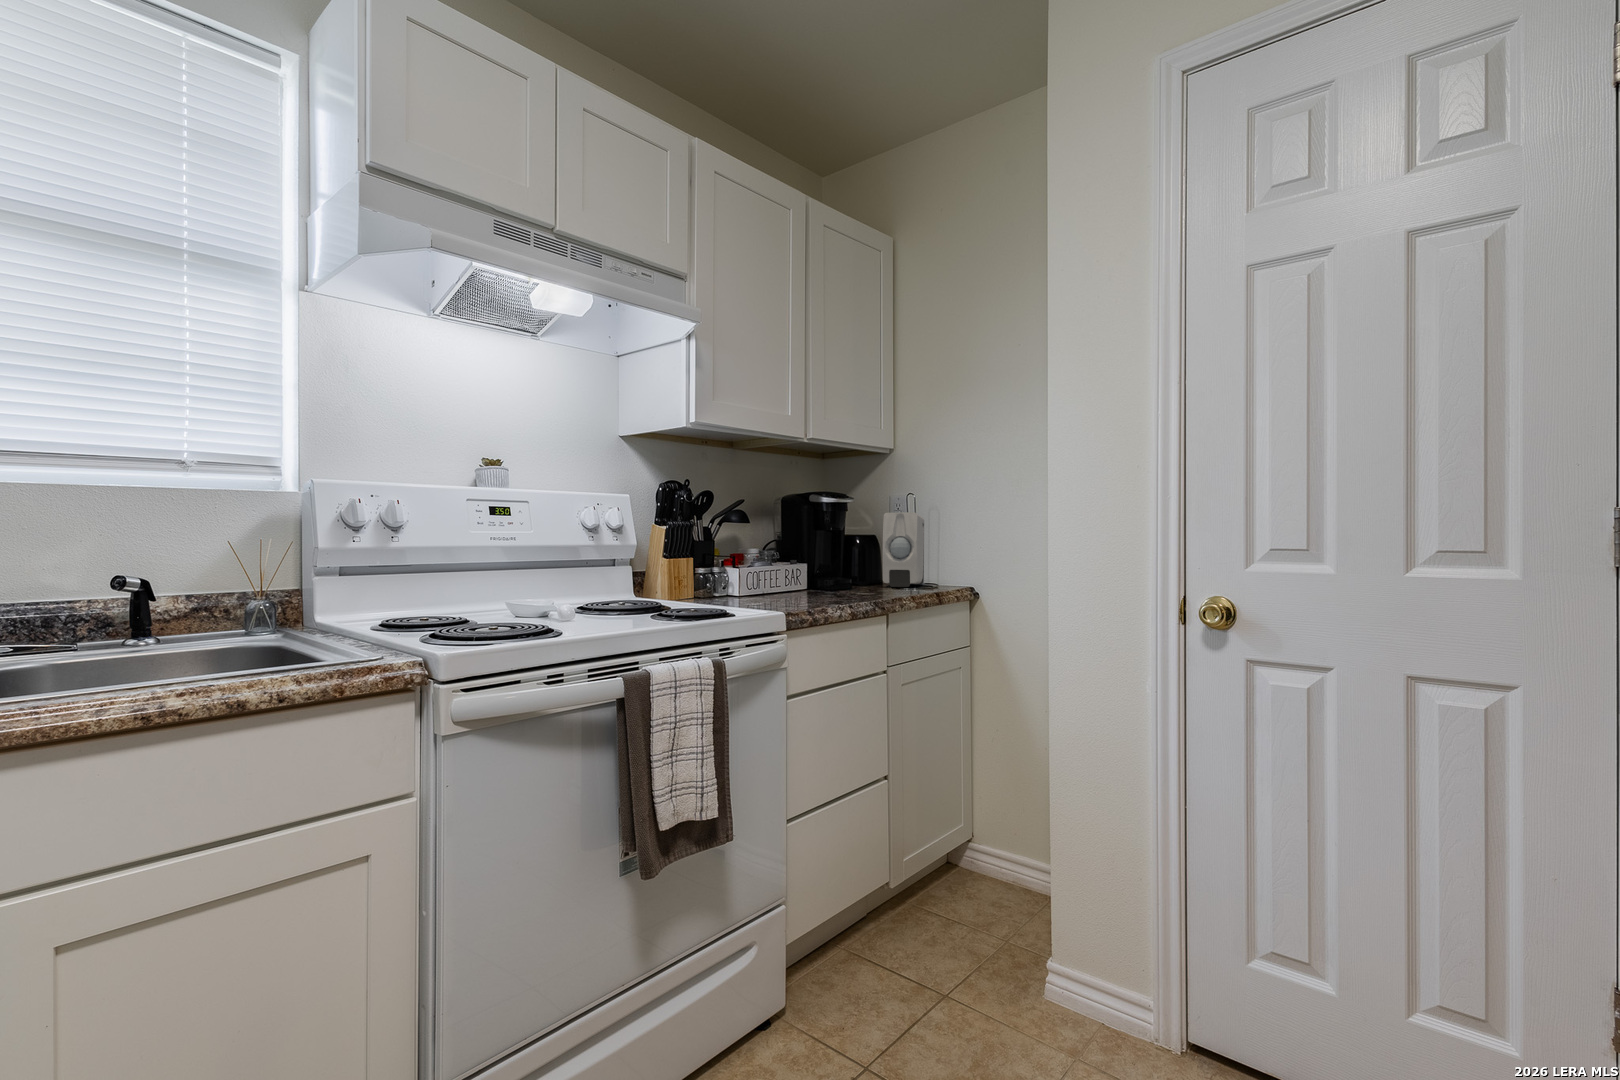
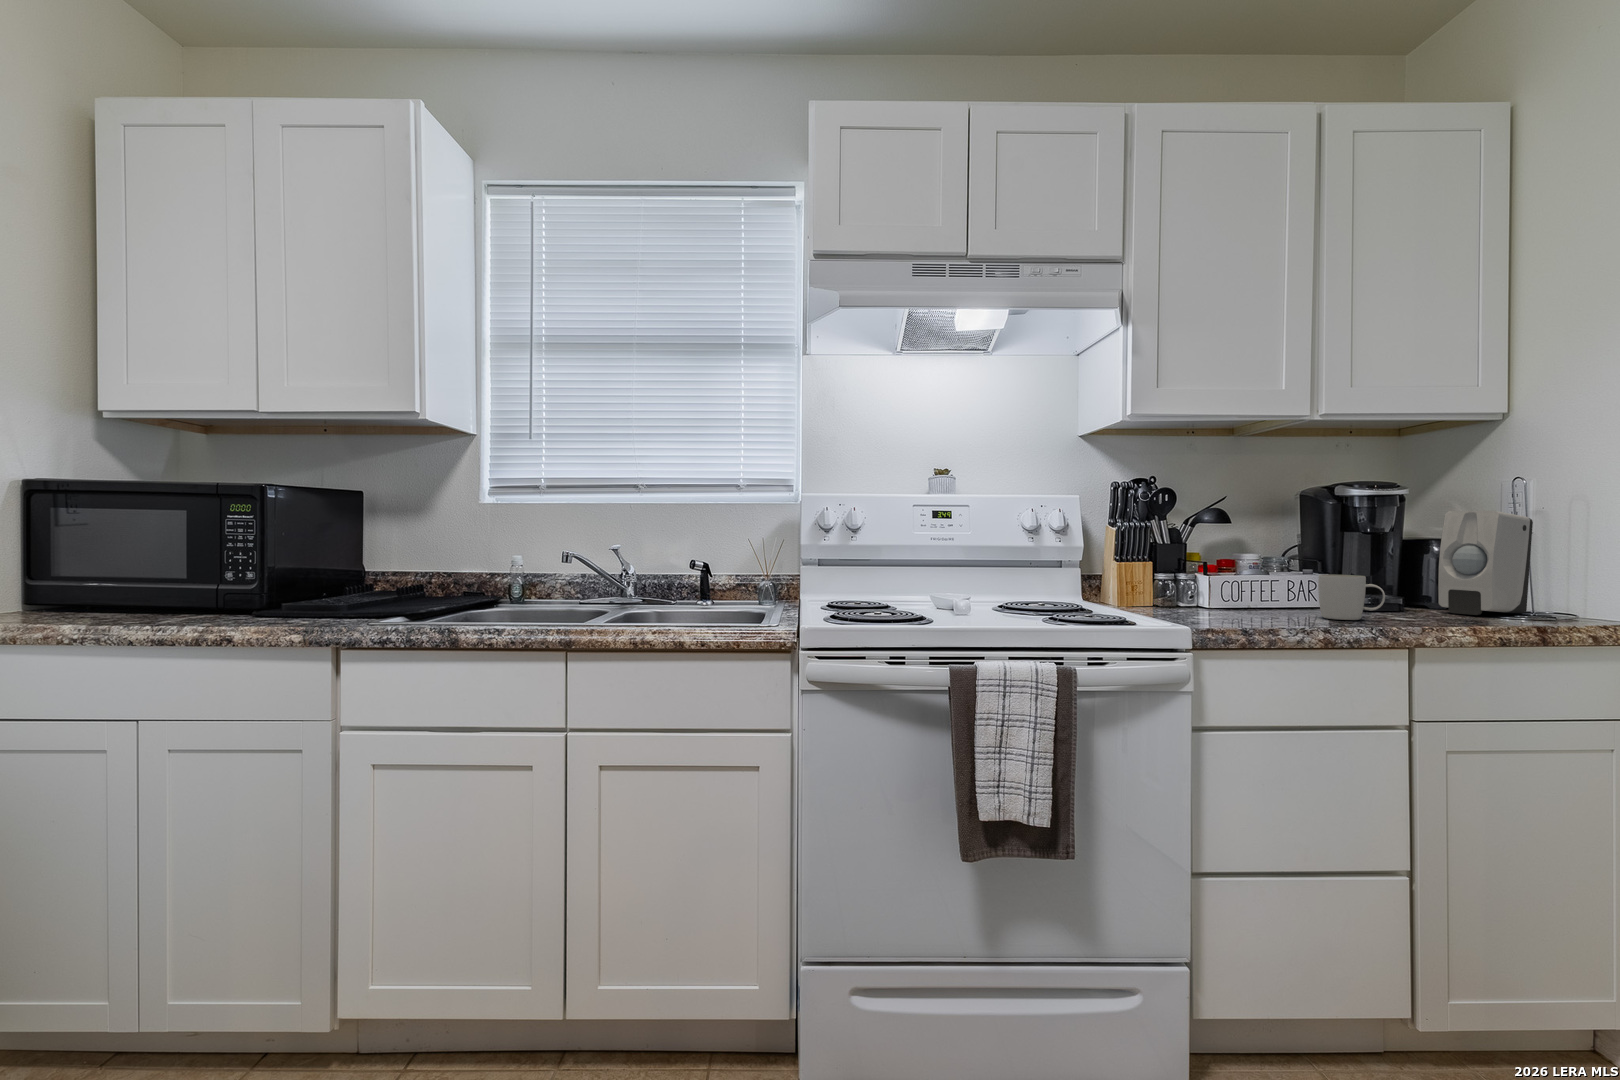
mug: none [833,561,876,596] -> present [1318,574,1385,620]

